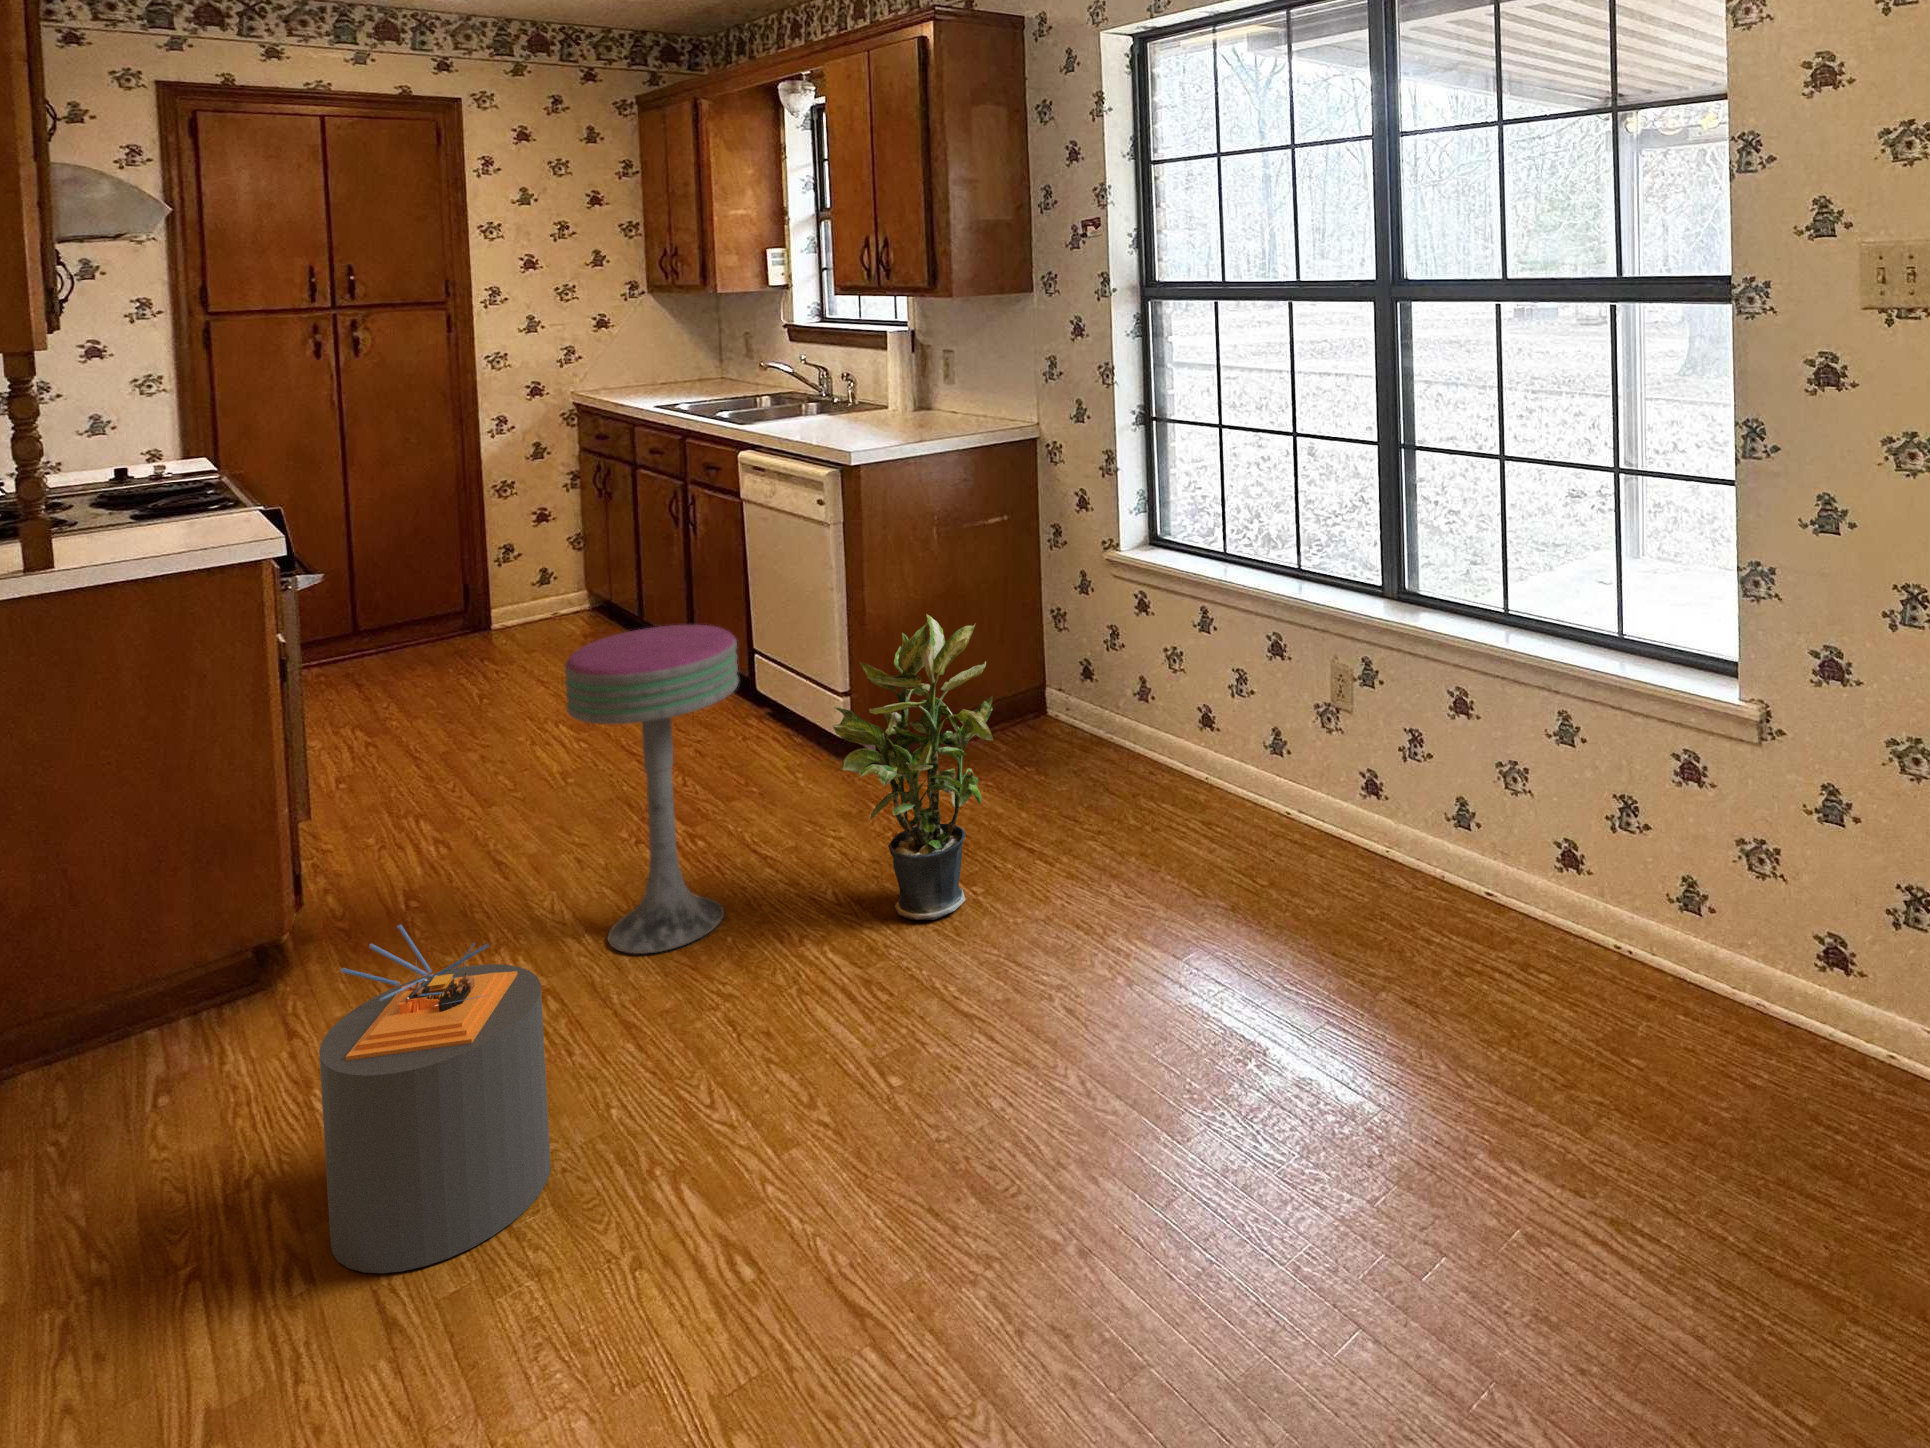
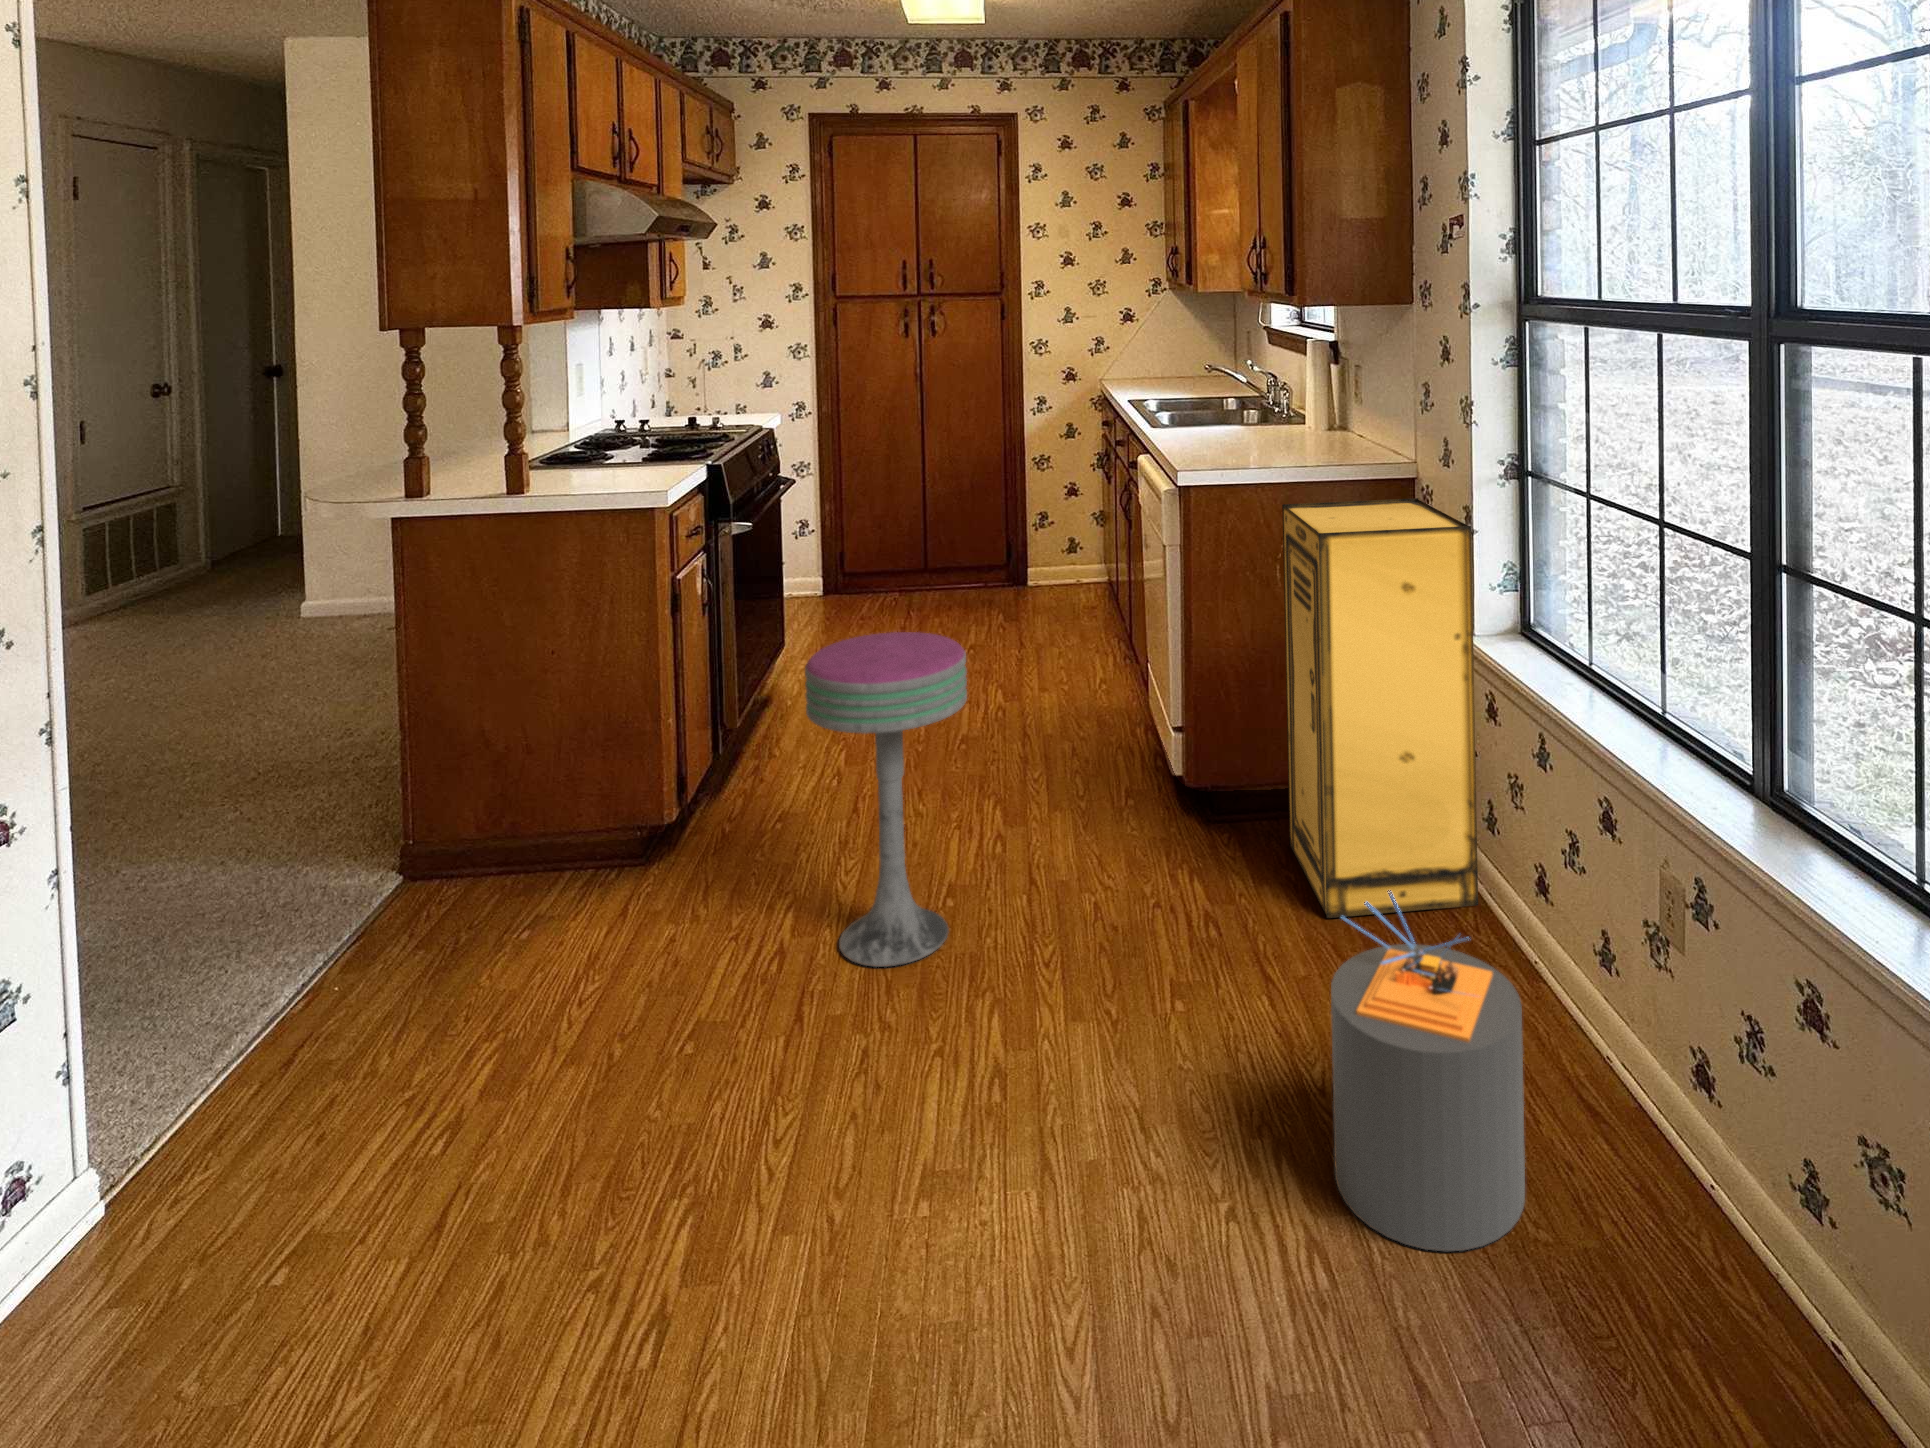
storage cabinet: none [959,452,1144,798] -> present [1282,498,1478,918]
potted plant: present [832,614,993,920] -> none [1012,677,1198,1037]
trash can: present [319,925,550,1273] -> present [1331,891,1525,1251]

